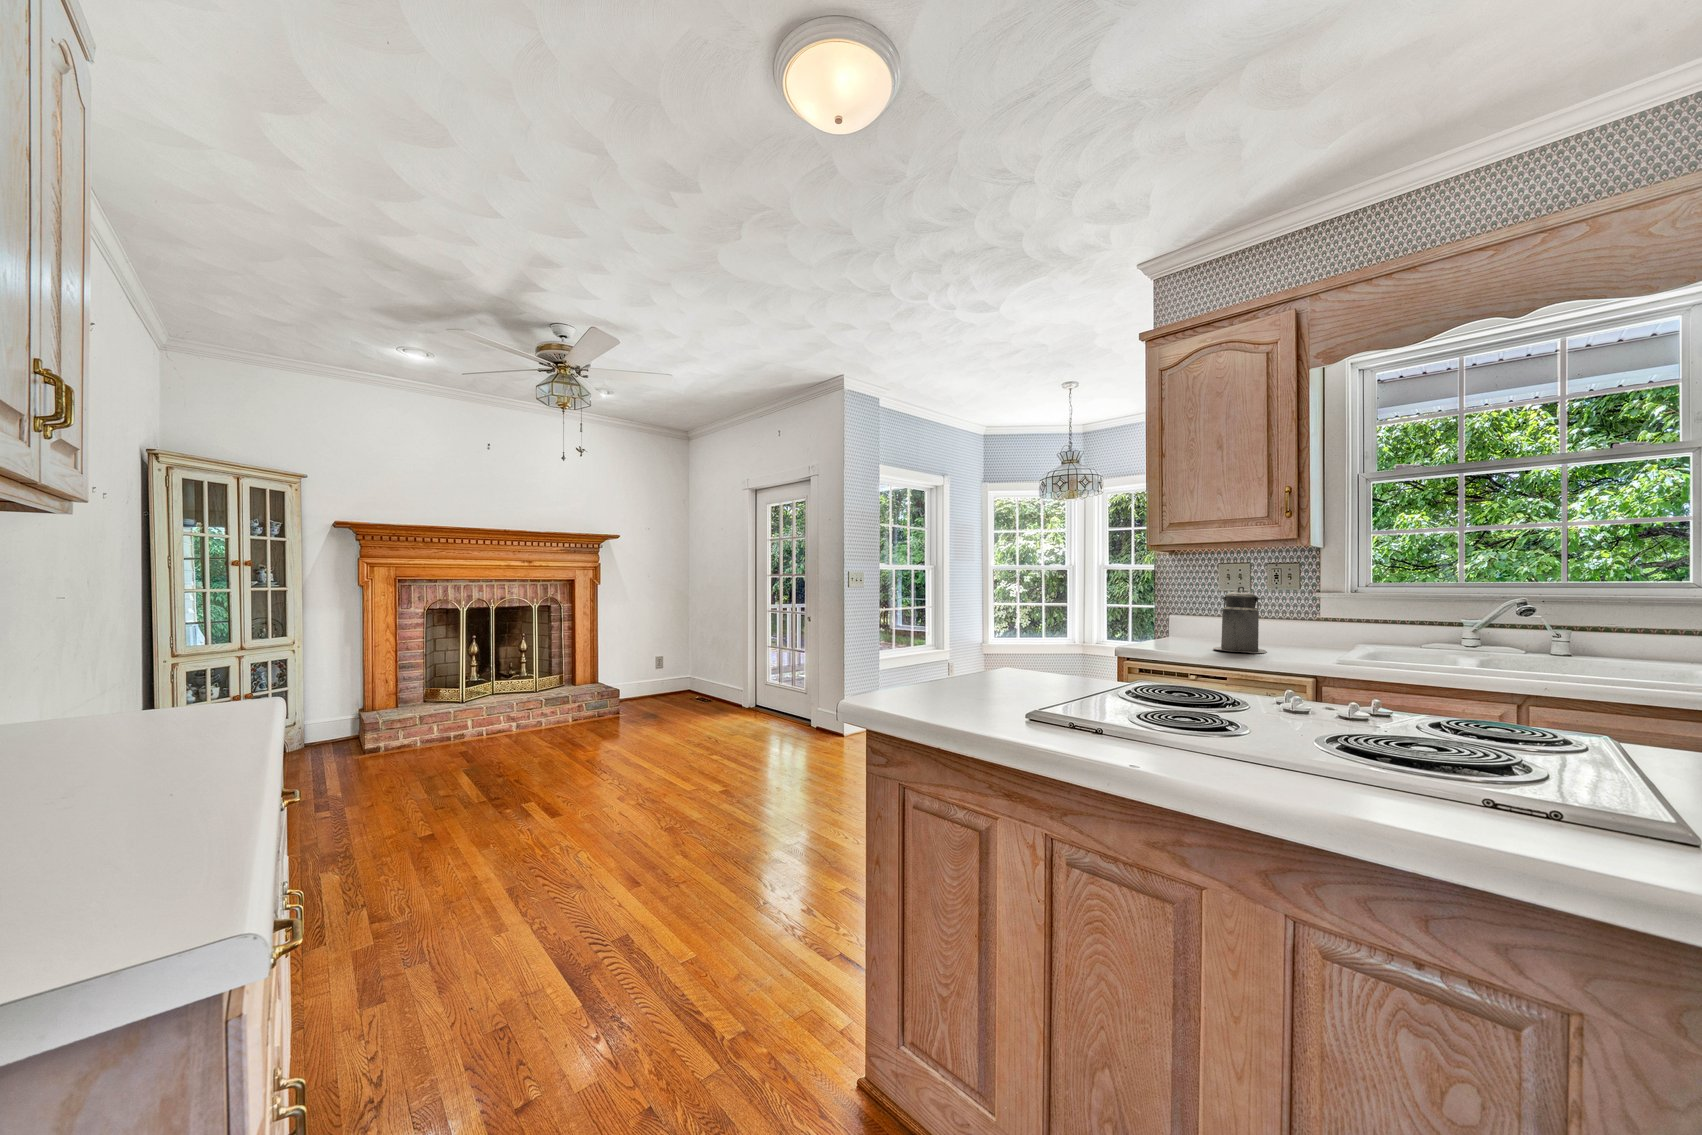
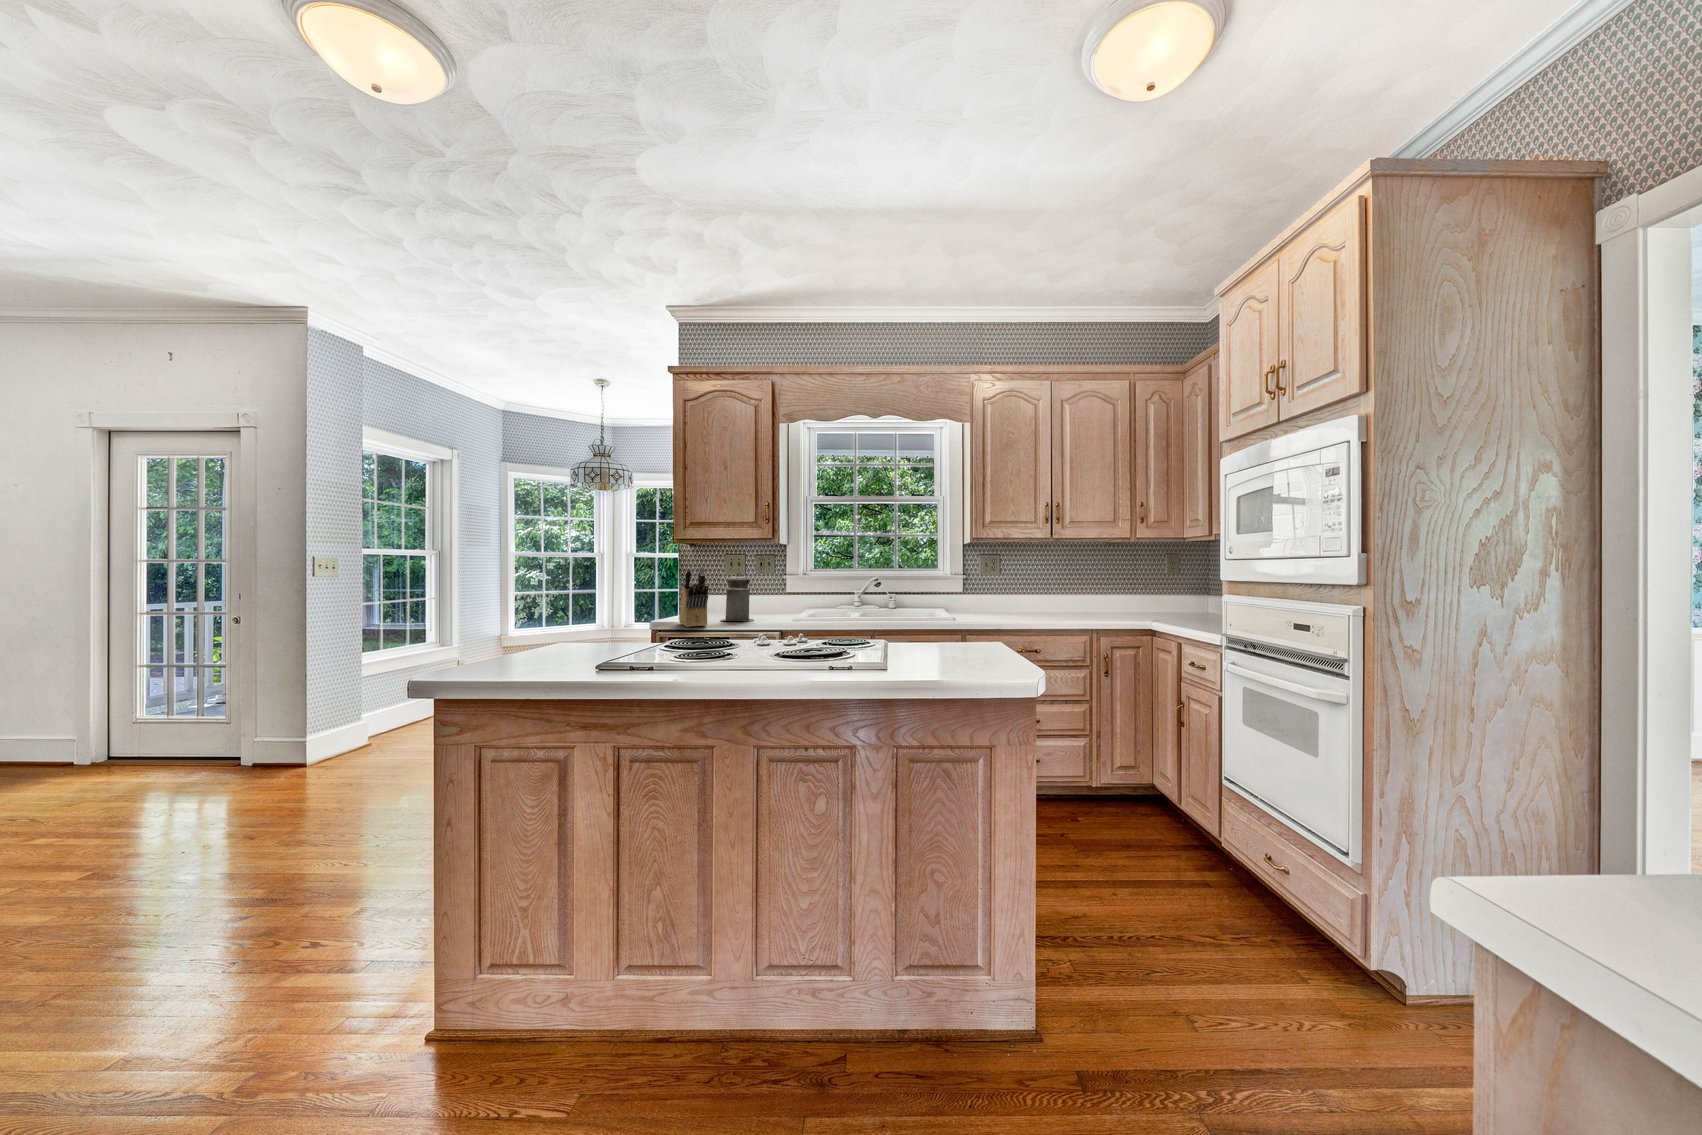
knife block: none [1154,579,1196,658] -> present [679,567,709,627]

